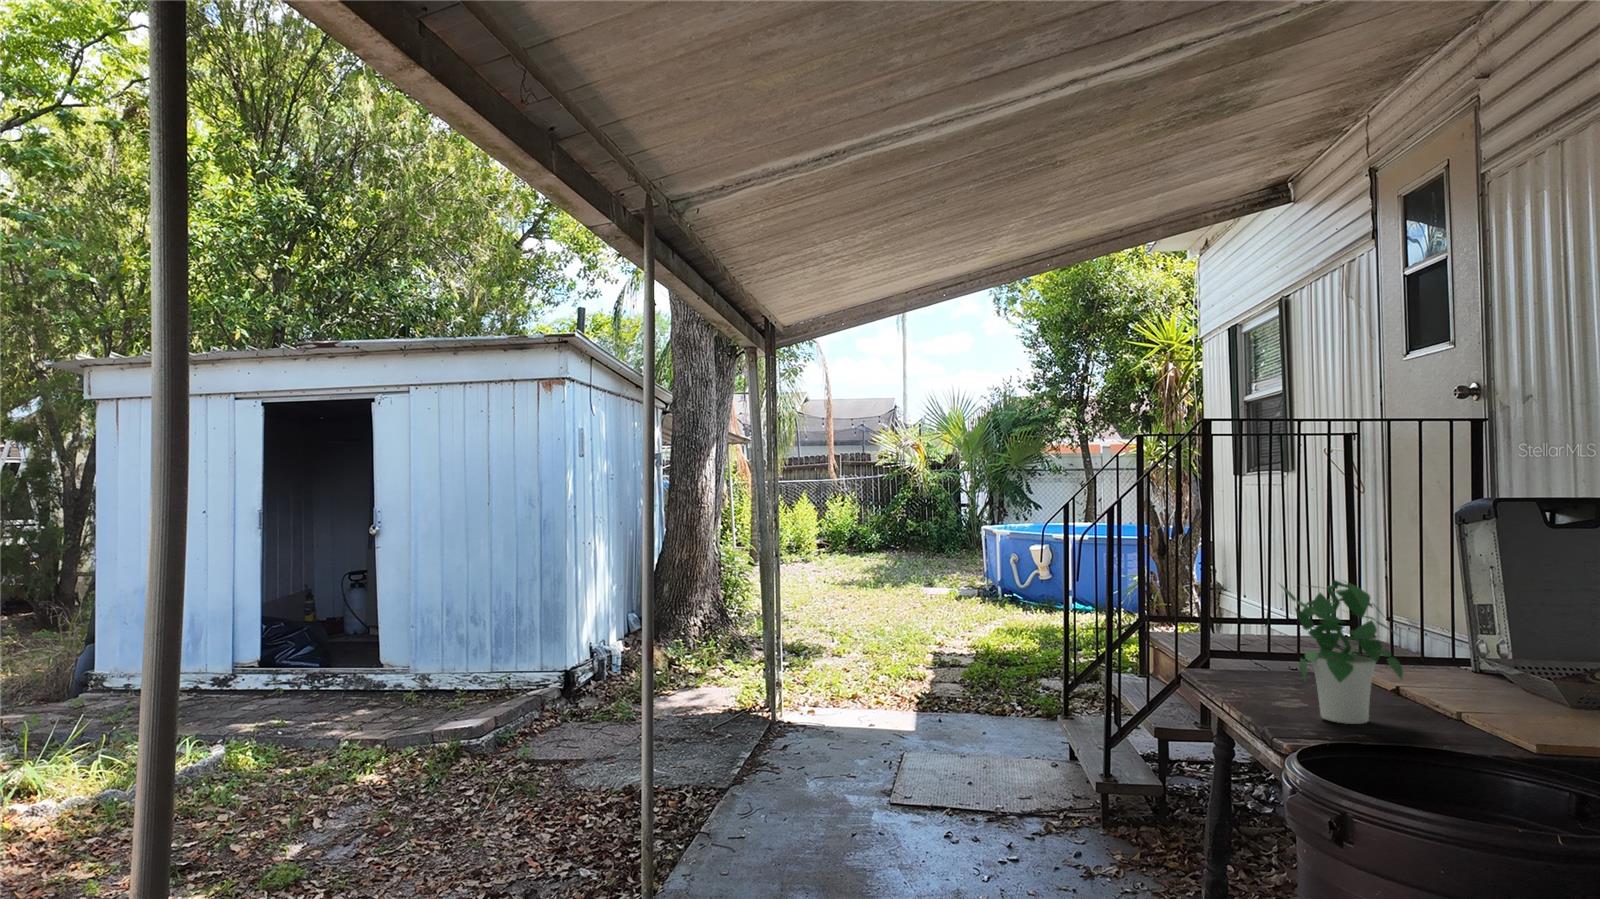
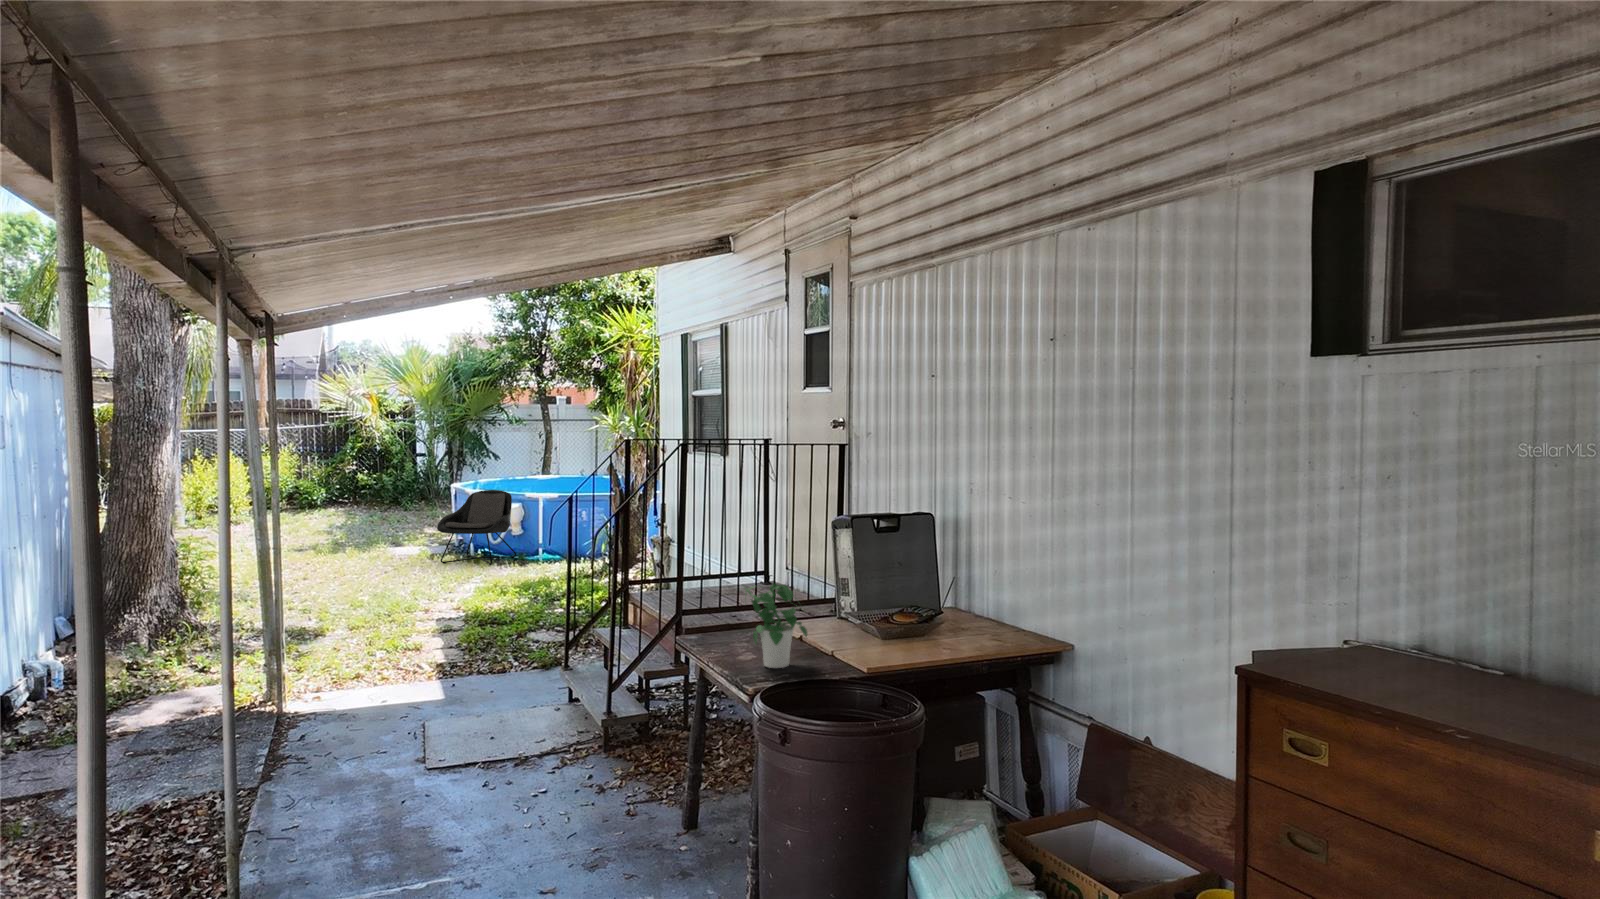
lounge chair: none [963,530,1045,610] -> present [437,490,516,565]

